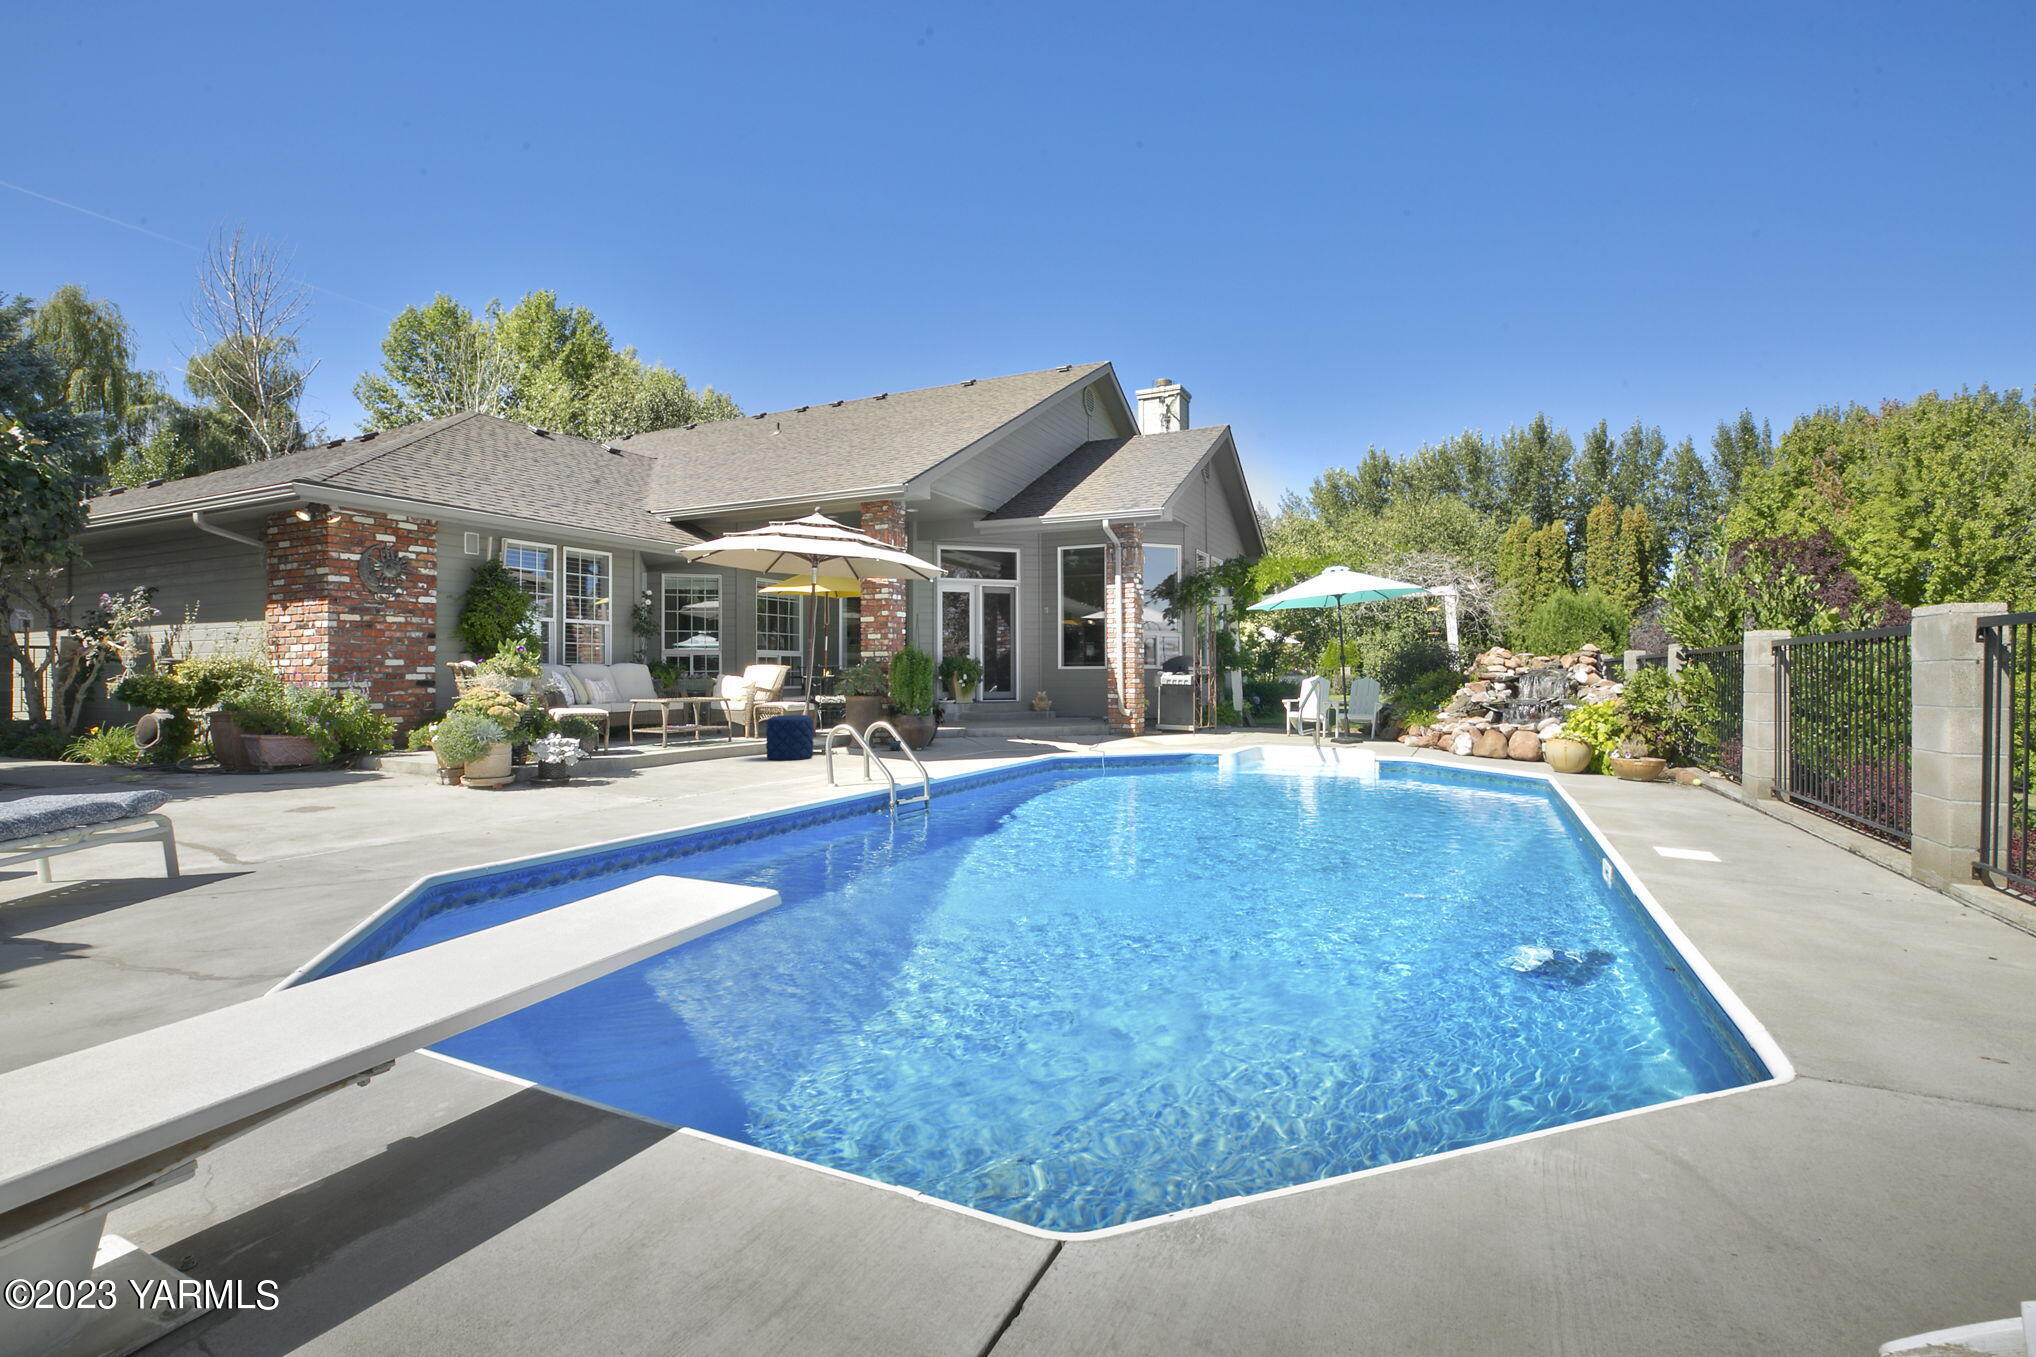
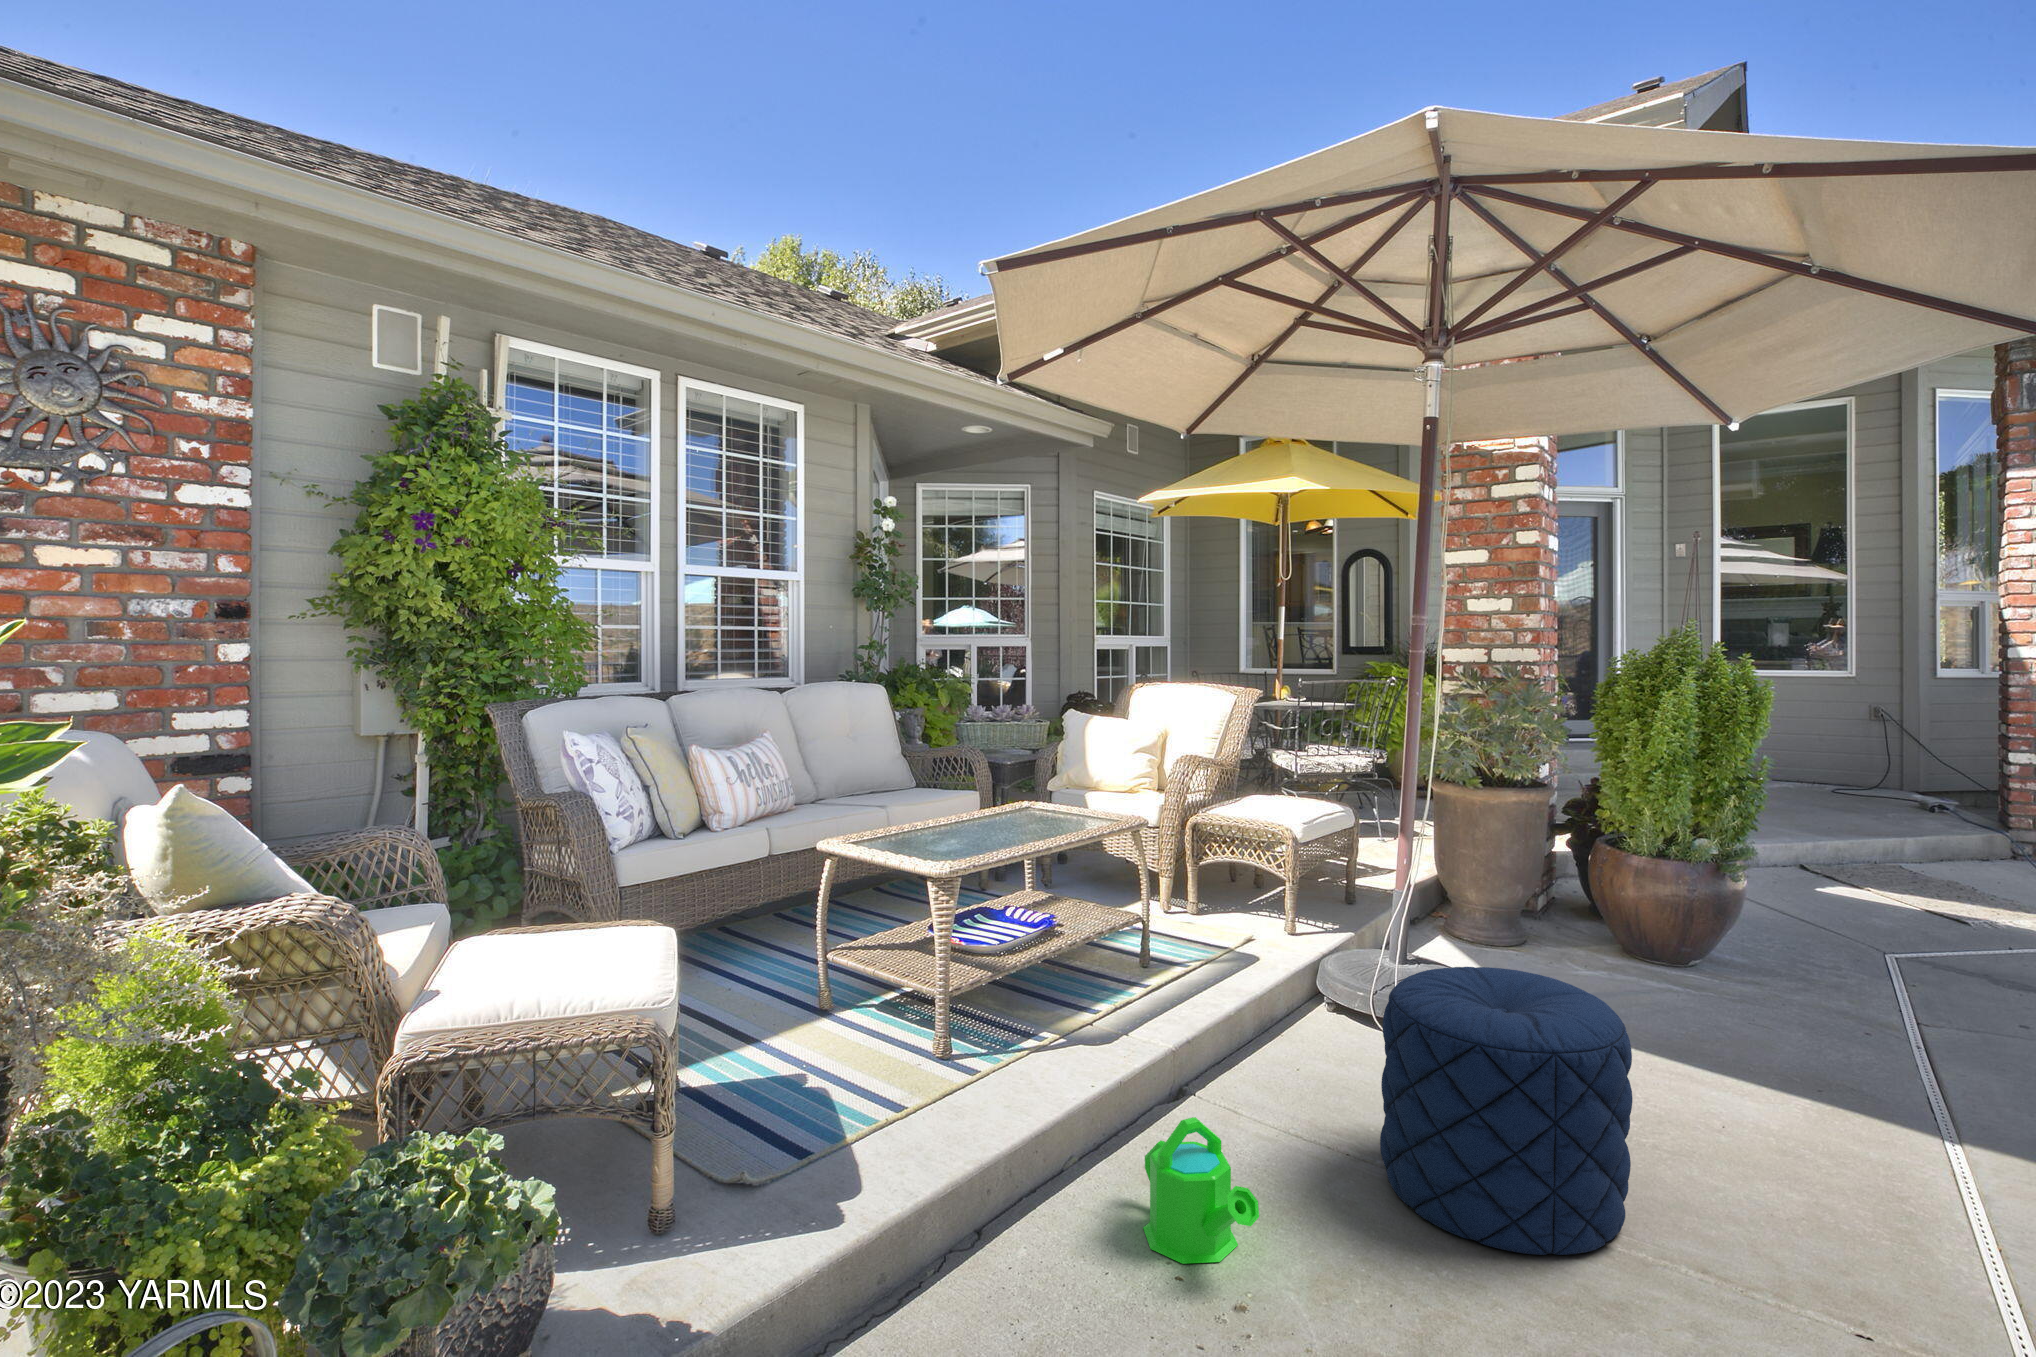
potted plant: present [884,699,906,751] -> none [1780,870,1903,1088]
watering can: none [711,738,730,763] -> present [1143,1117,1259,1264]

